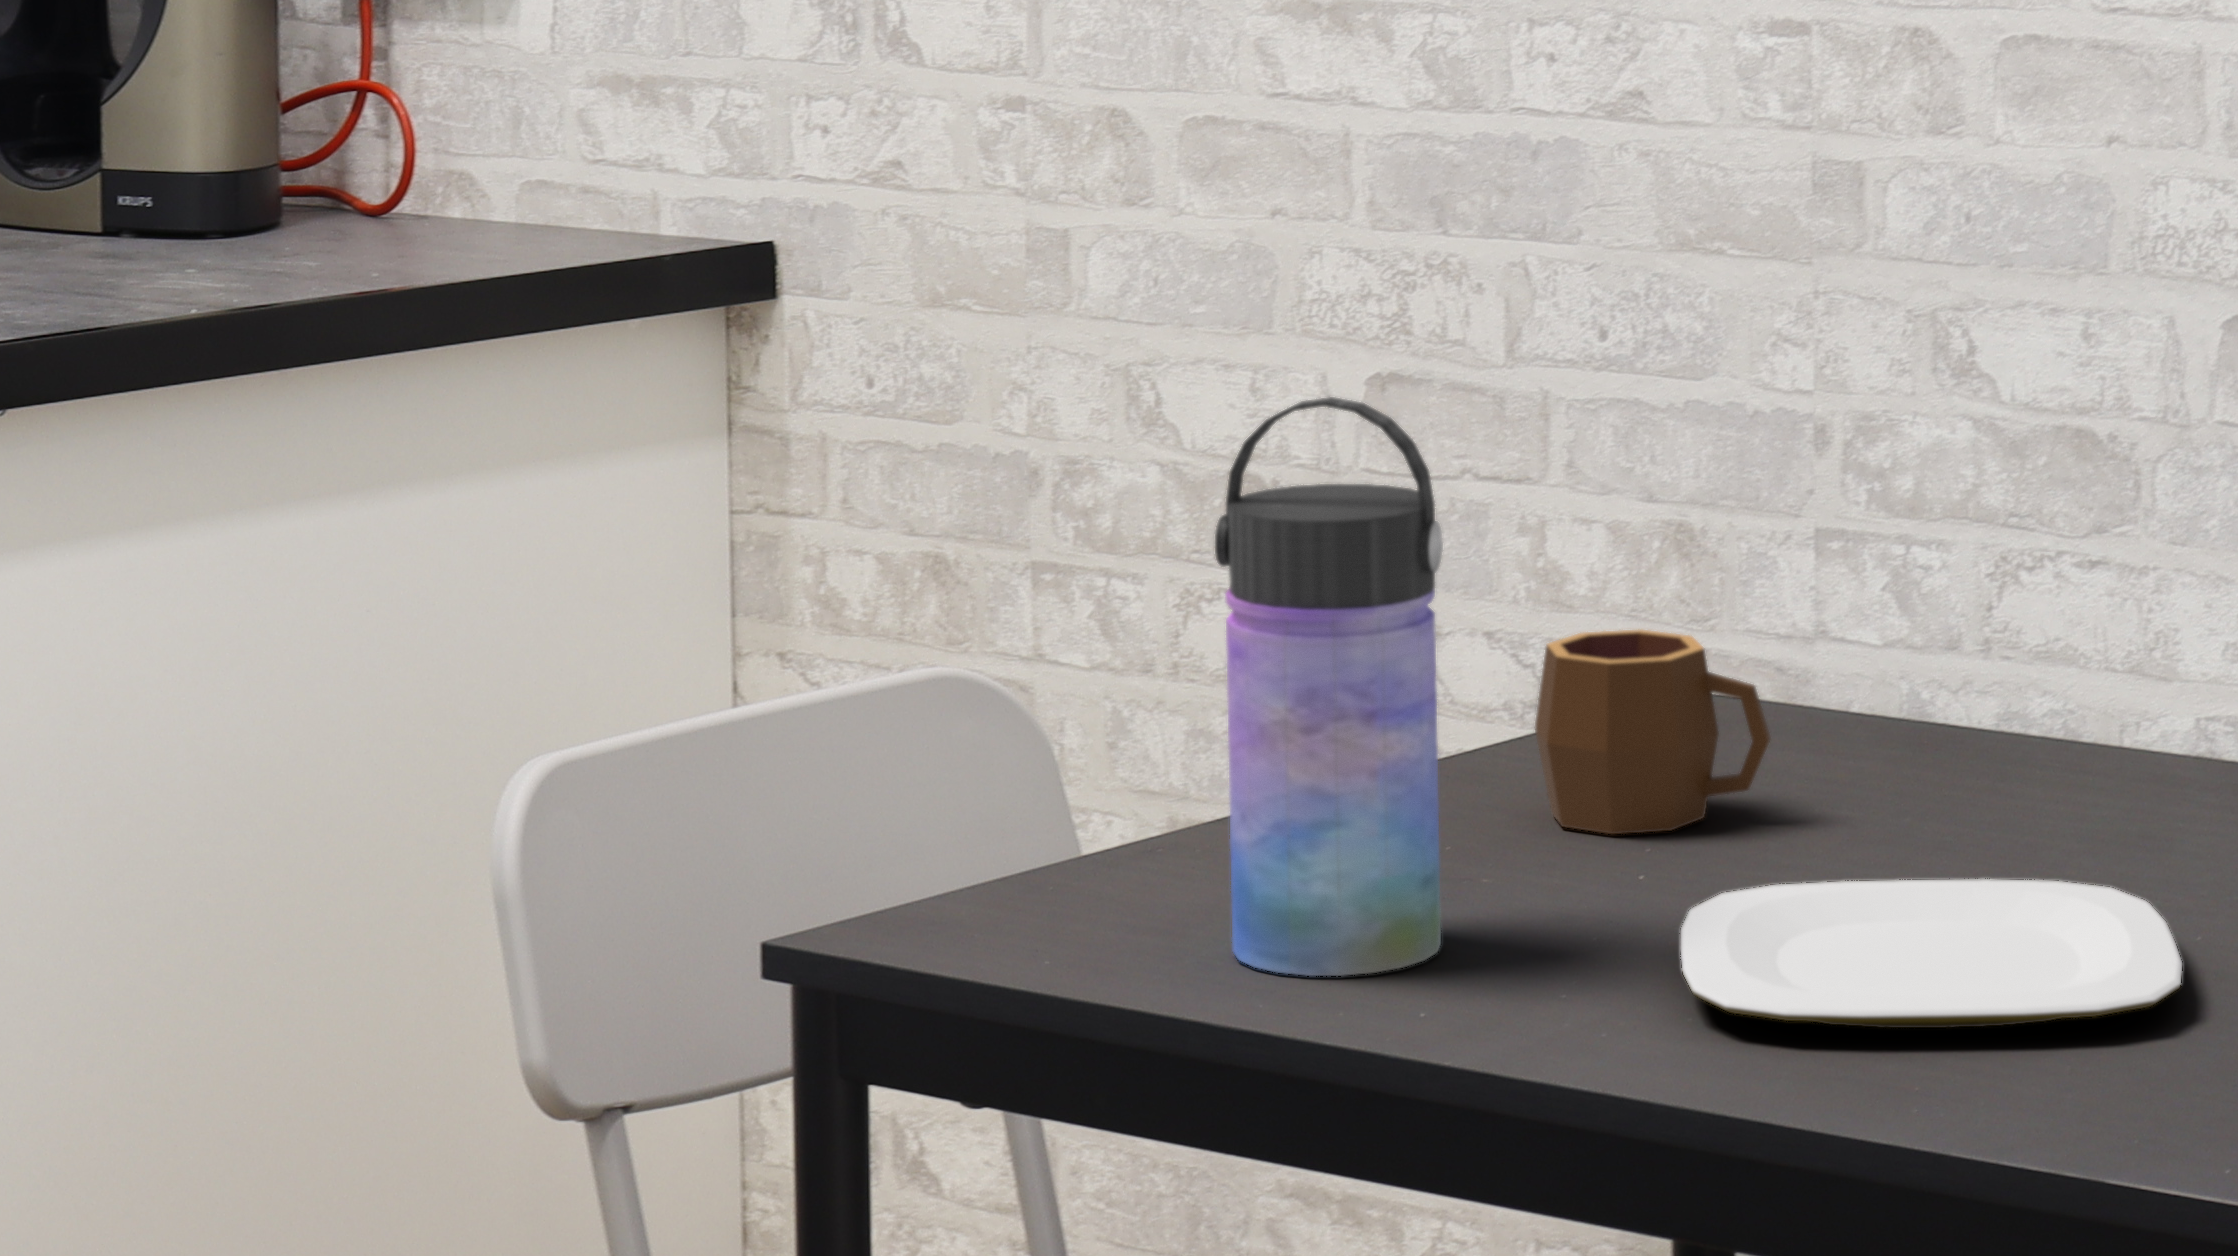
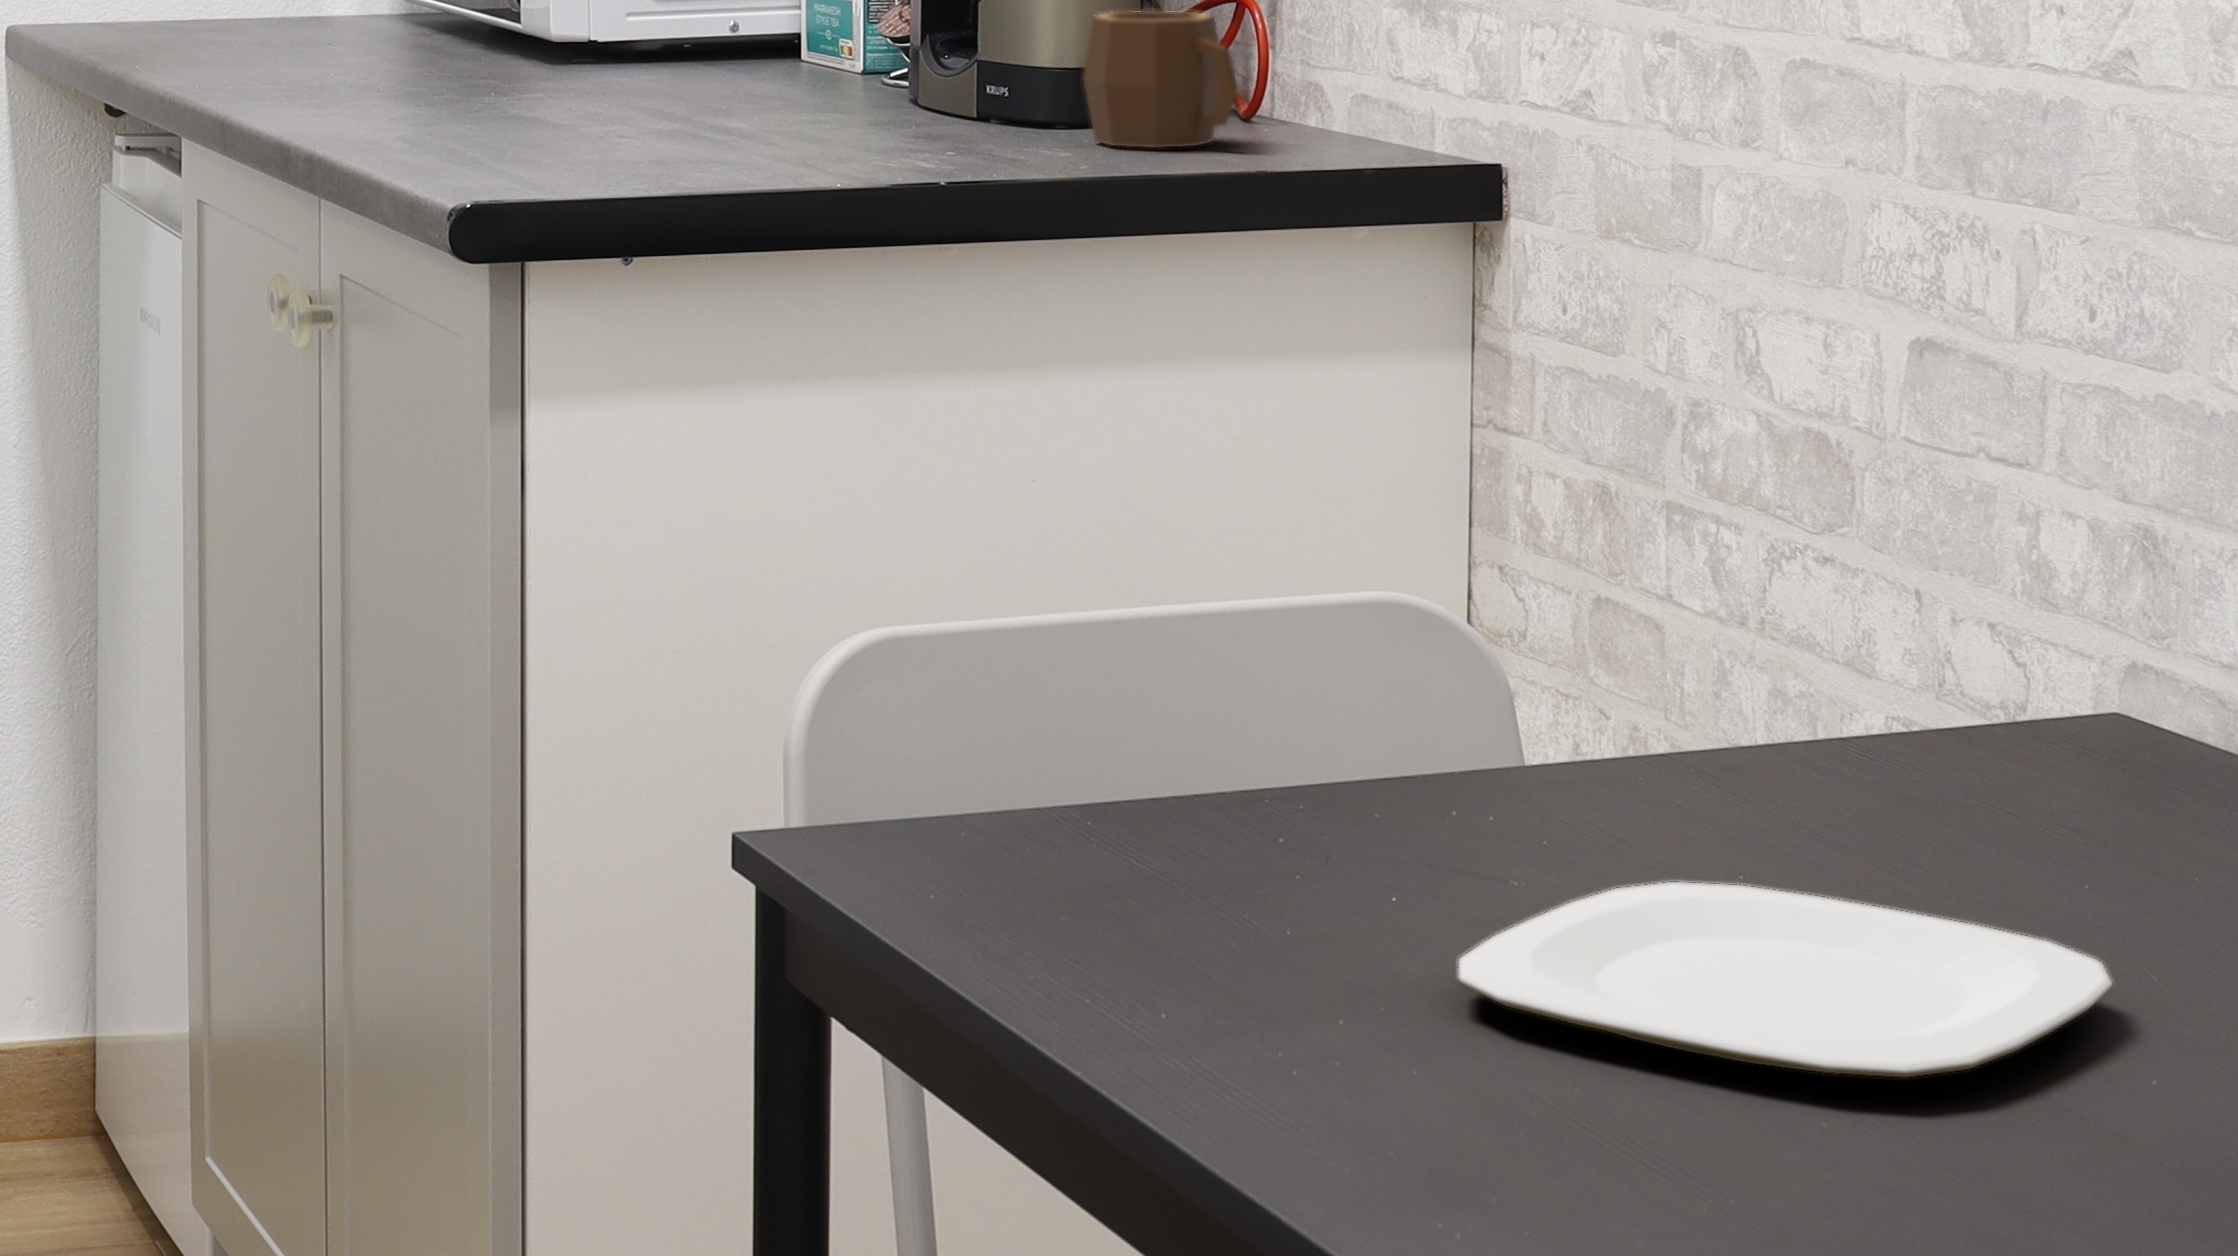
water bottle: present [1215,397,1443,976] -> none [1172,304,1390,890]
mug: present [1535,629,1771,834] -> present [1083,11,1238,148]

